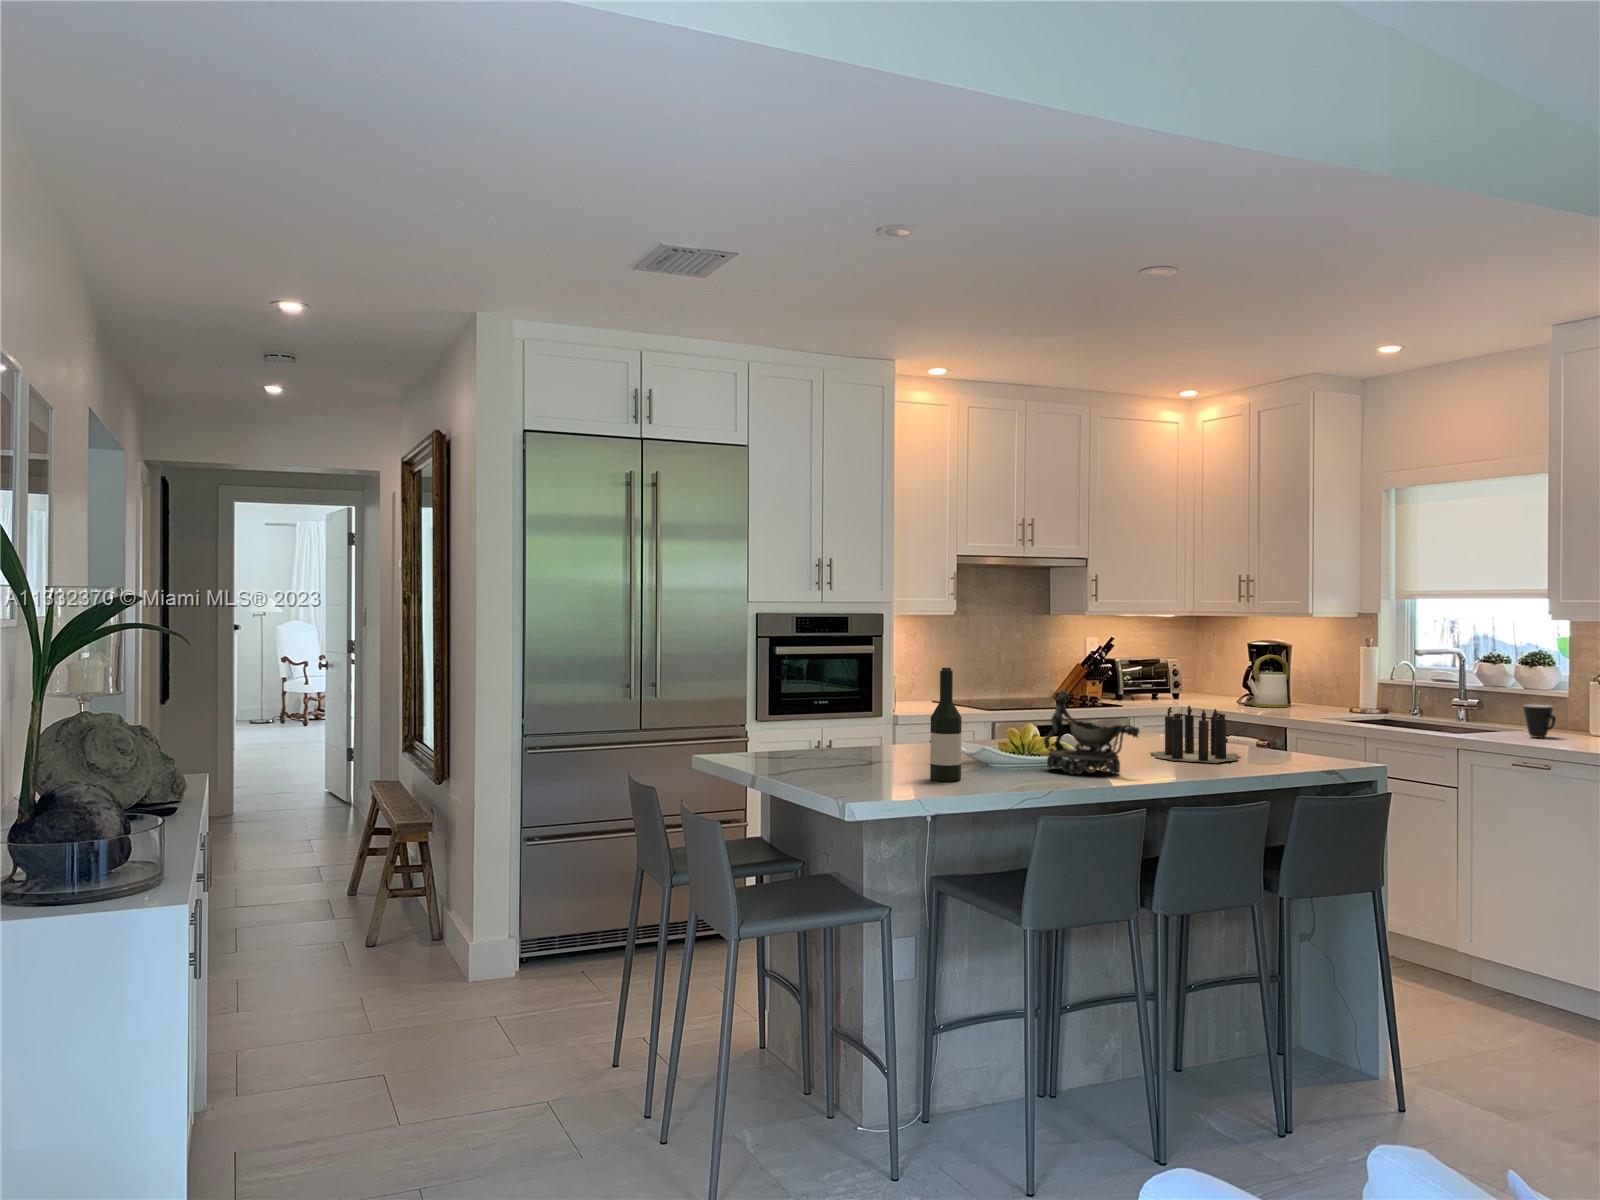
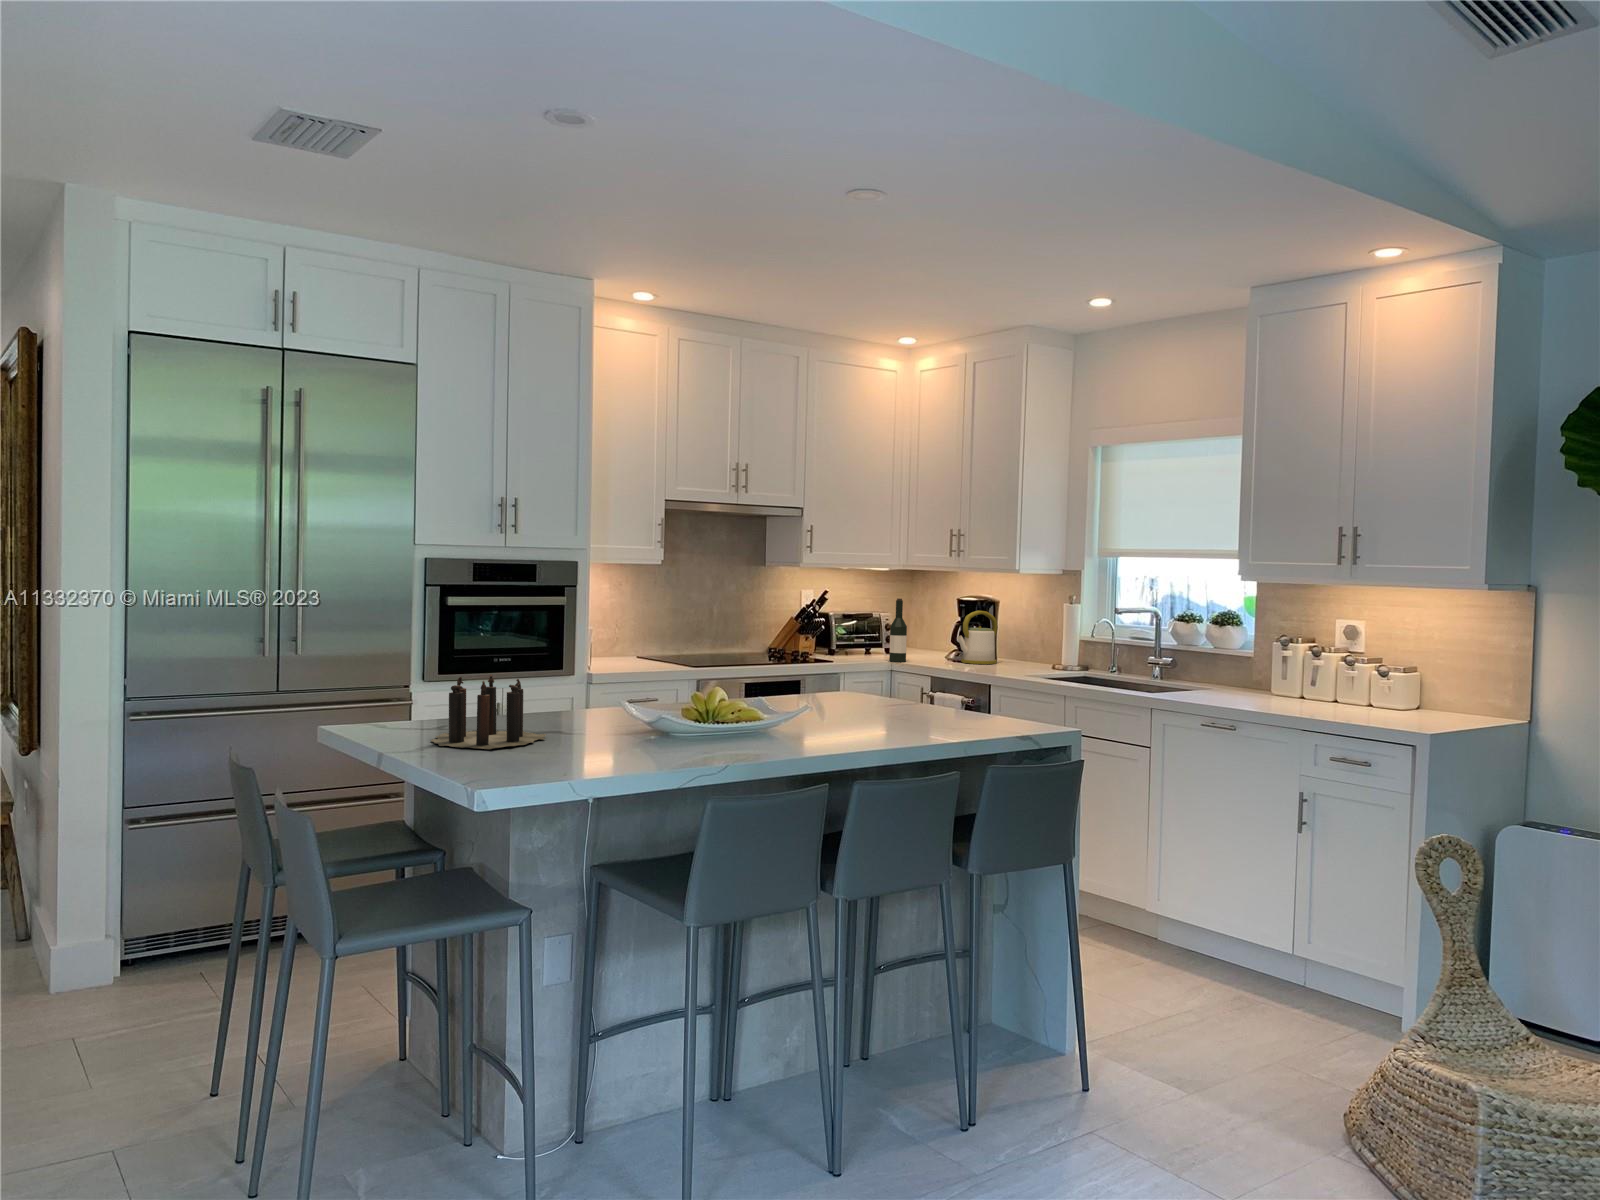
wine bottle: present [930,668,962,781] -> present [889,598,907,662]
decorative bowl: present [1044,690,1139,775] -> none [725,650,828,745]
candle: present [1151,705,1241,763] -> present [431,674,546,749]
mug: present [1523,705,1556,738] -> none [1213,664,1242,697]

